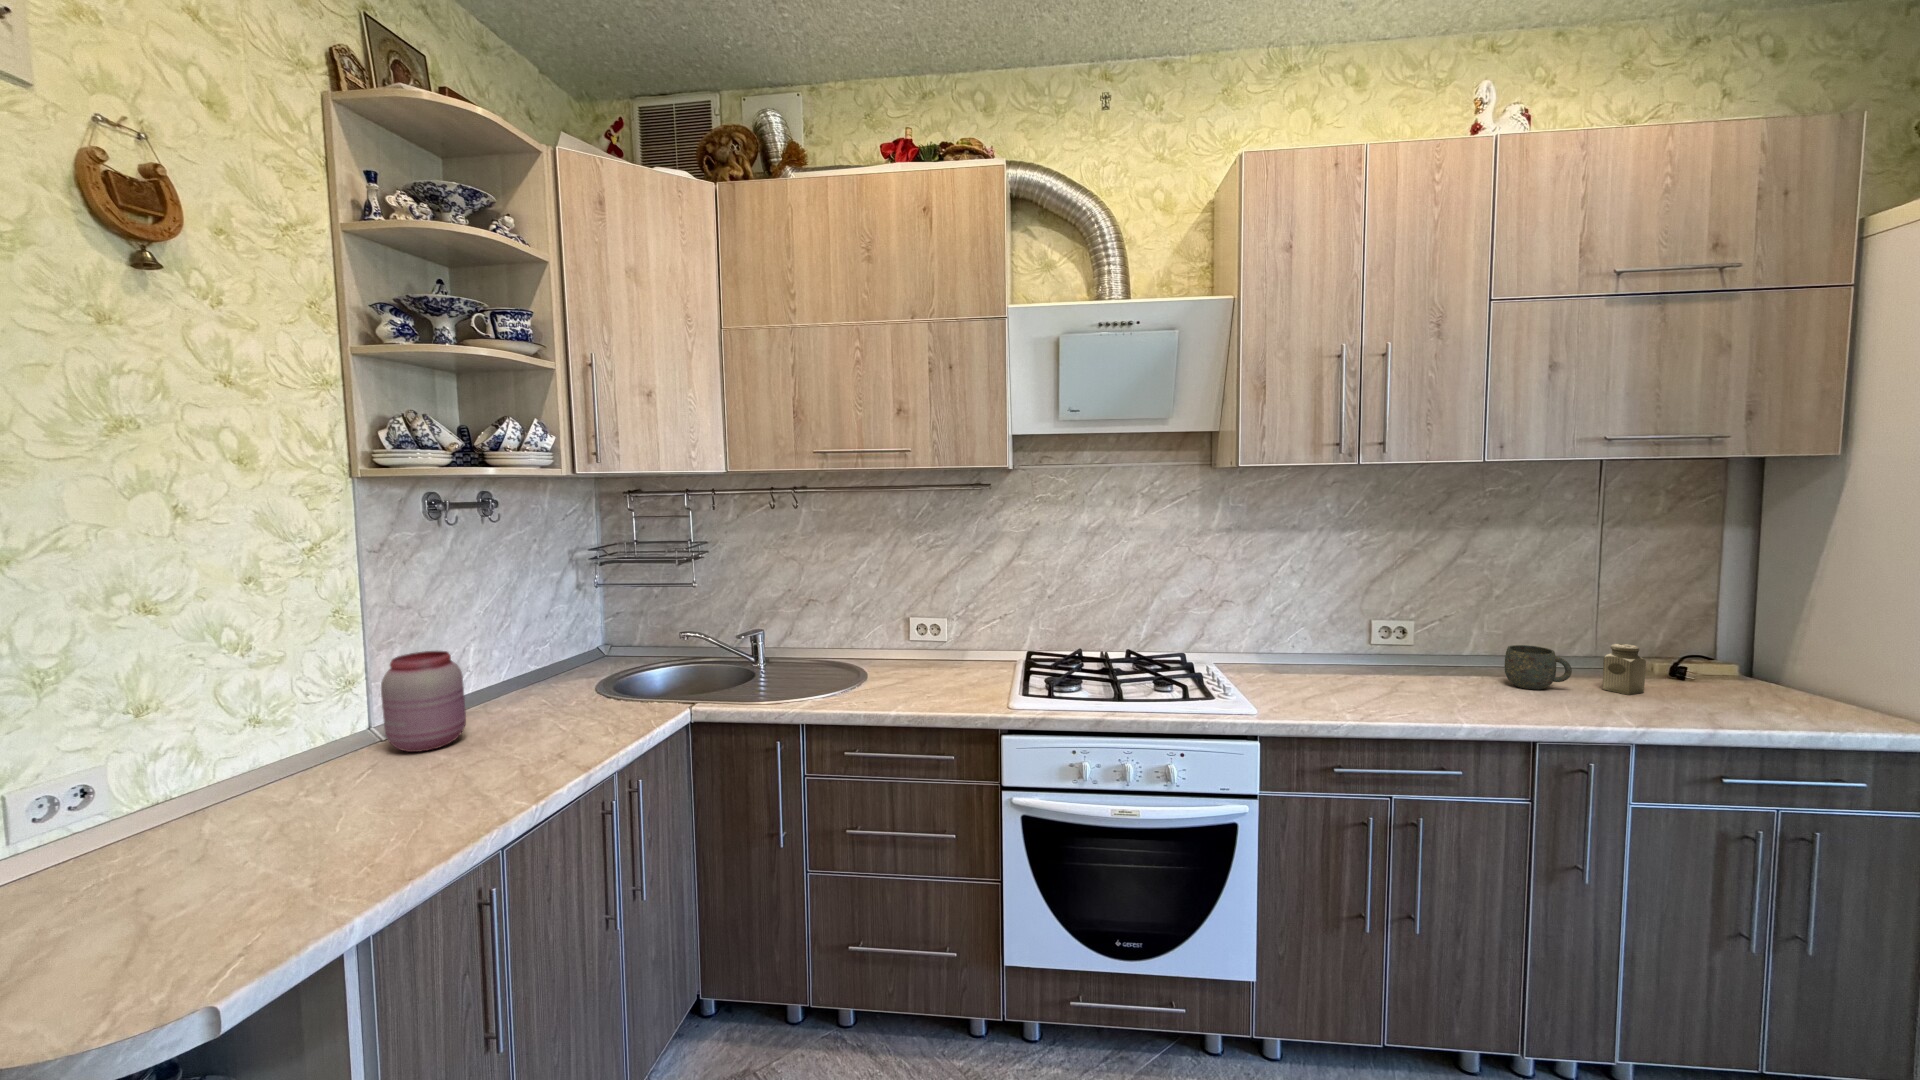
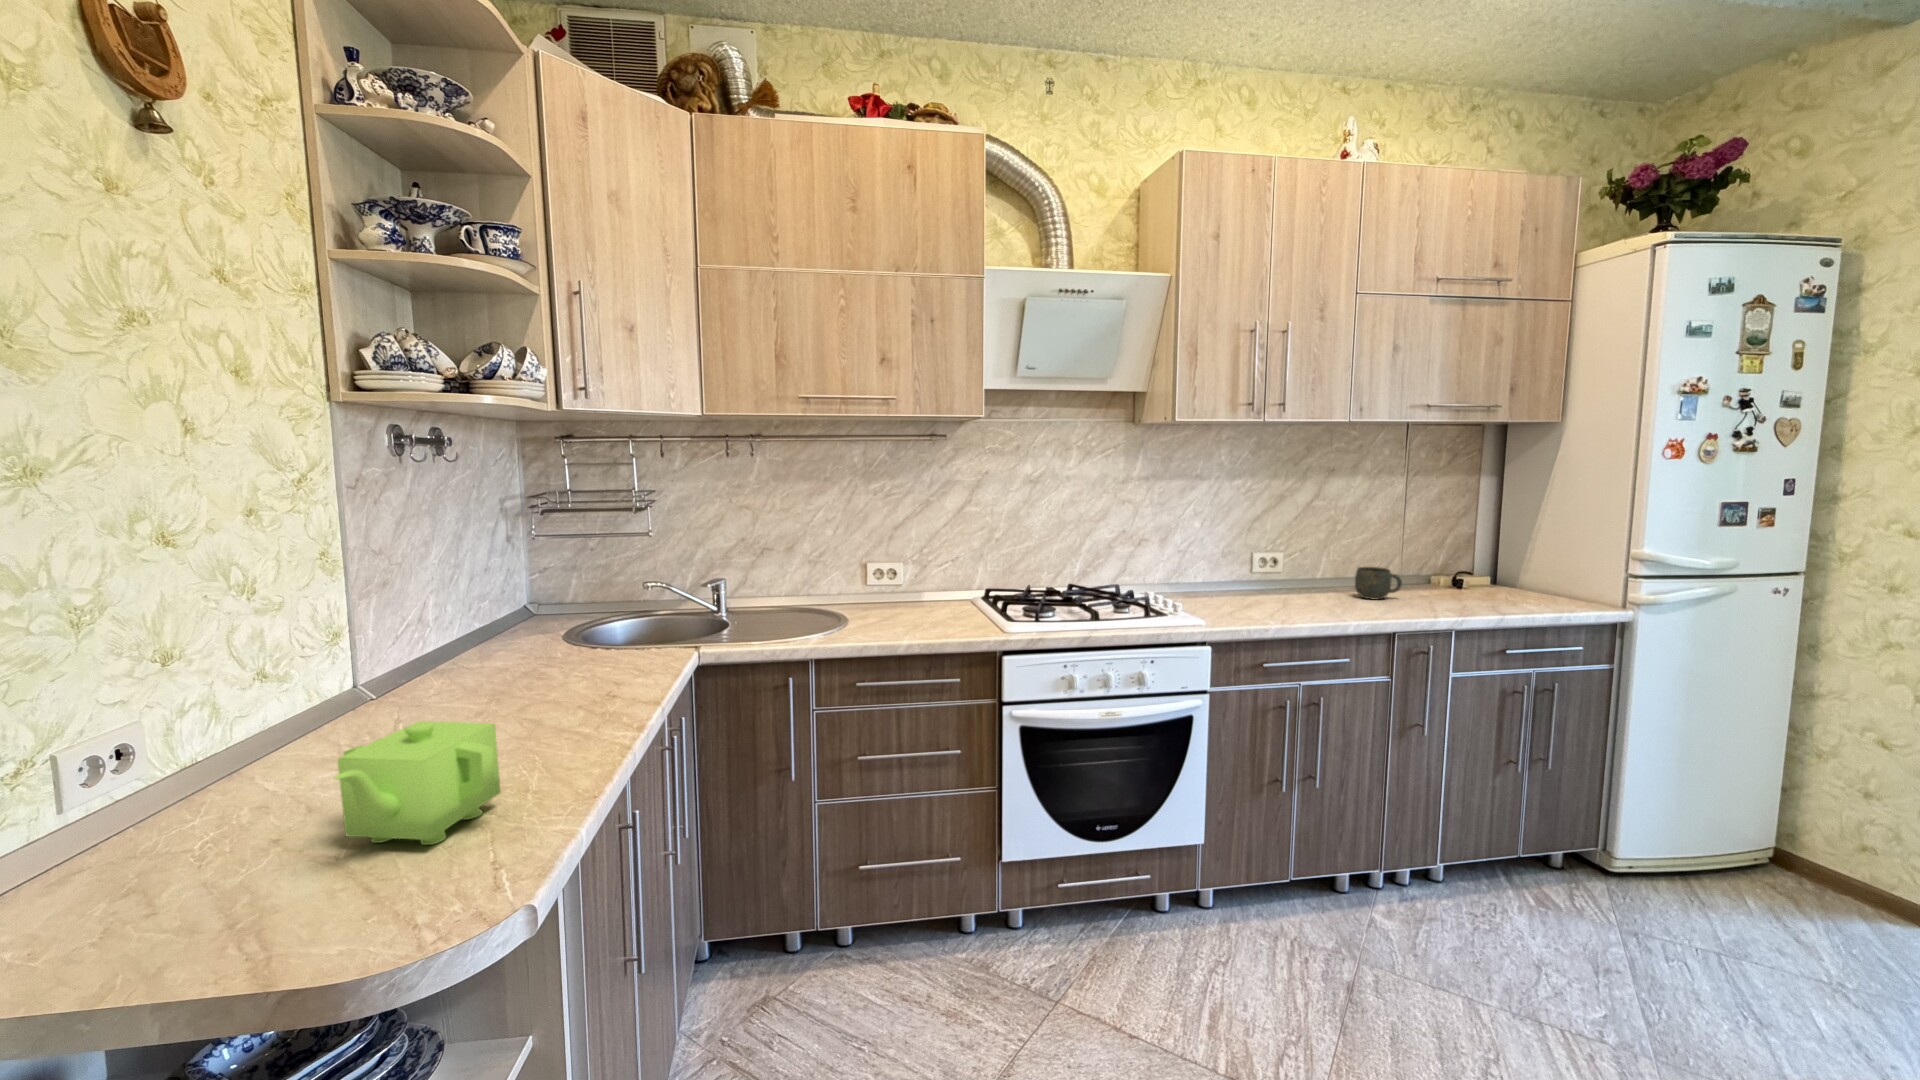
salt shaker: present [1603,644,1646,695] -> none [1419,562,1447,600]
jar: present [381,651,466,752] -> none [384,596,476,706]
teapot: none [107,792,340,922] -> present [334,721,501,845]

